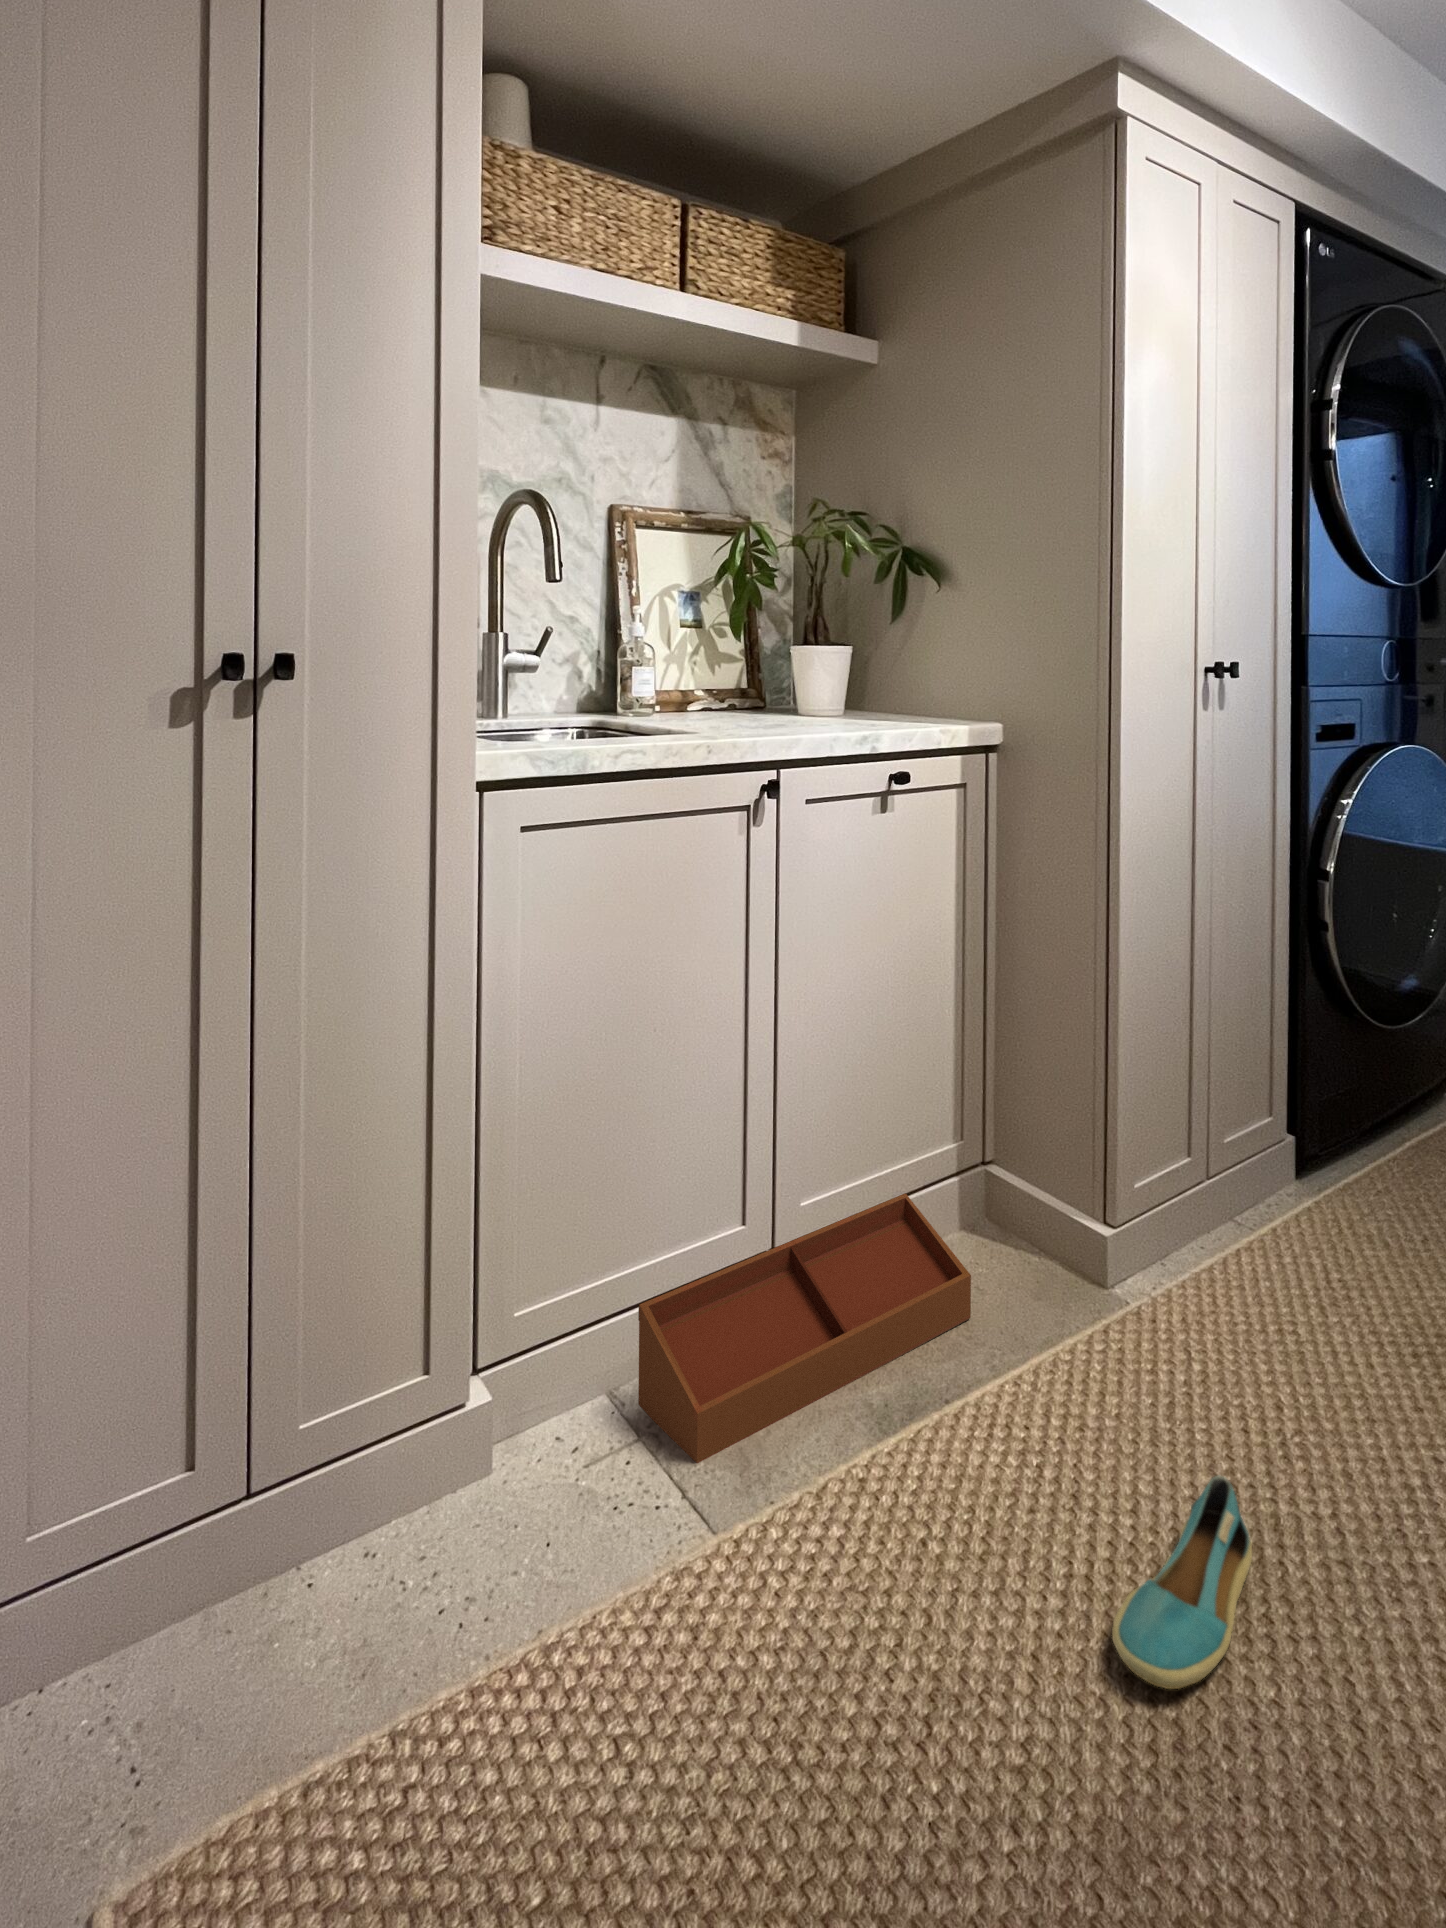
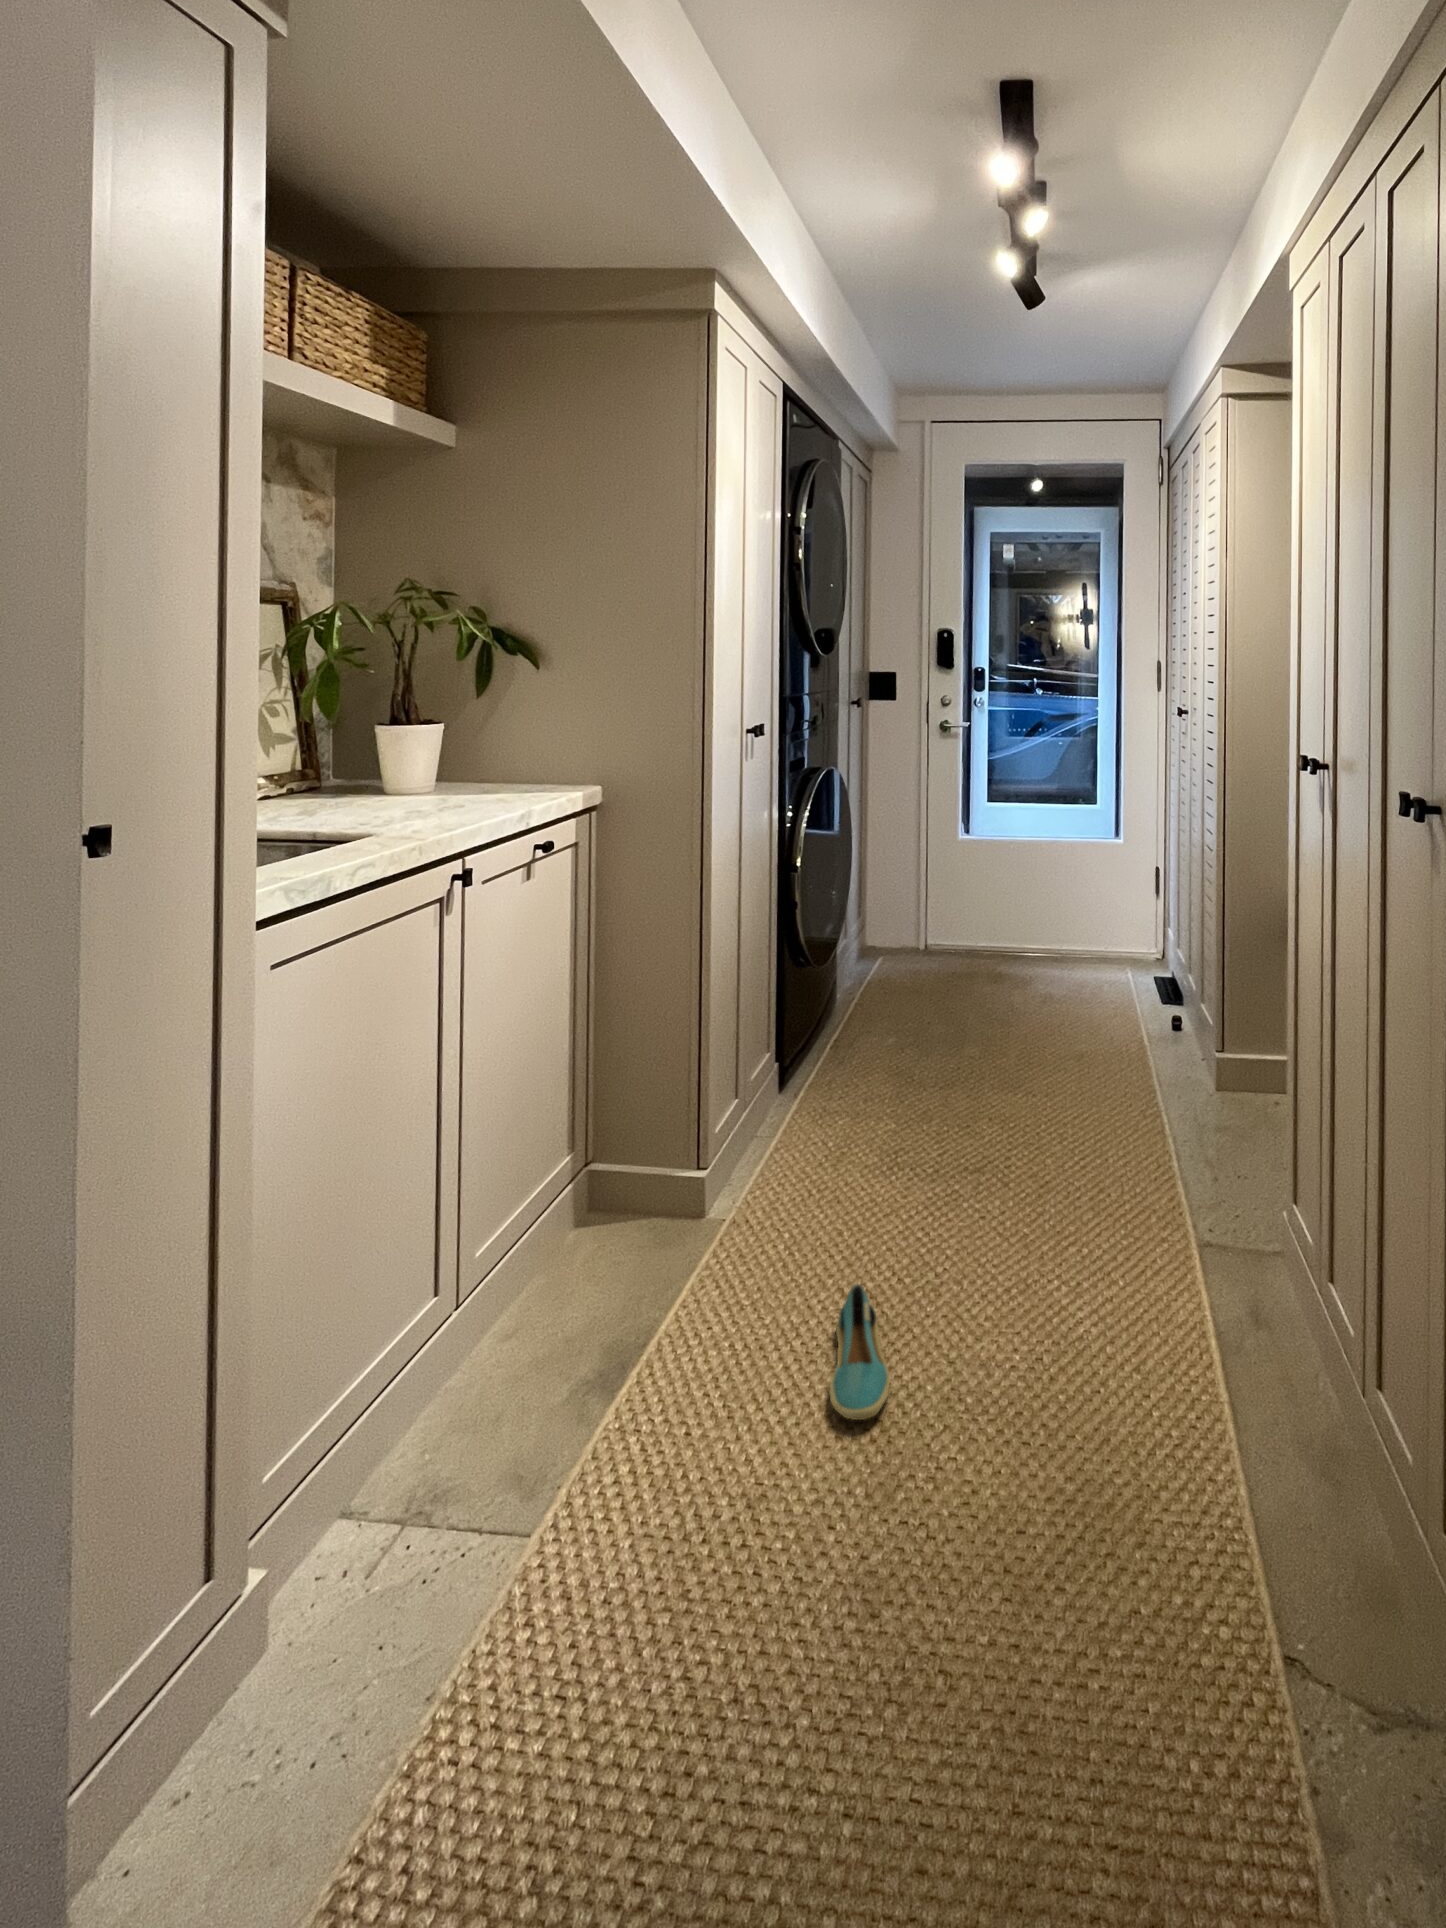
storage bin: present [638,1193,971,1463] -> none [372,1205,618,1507]

